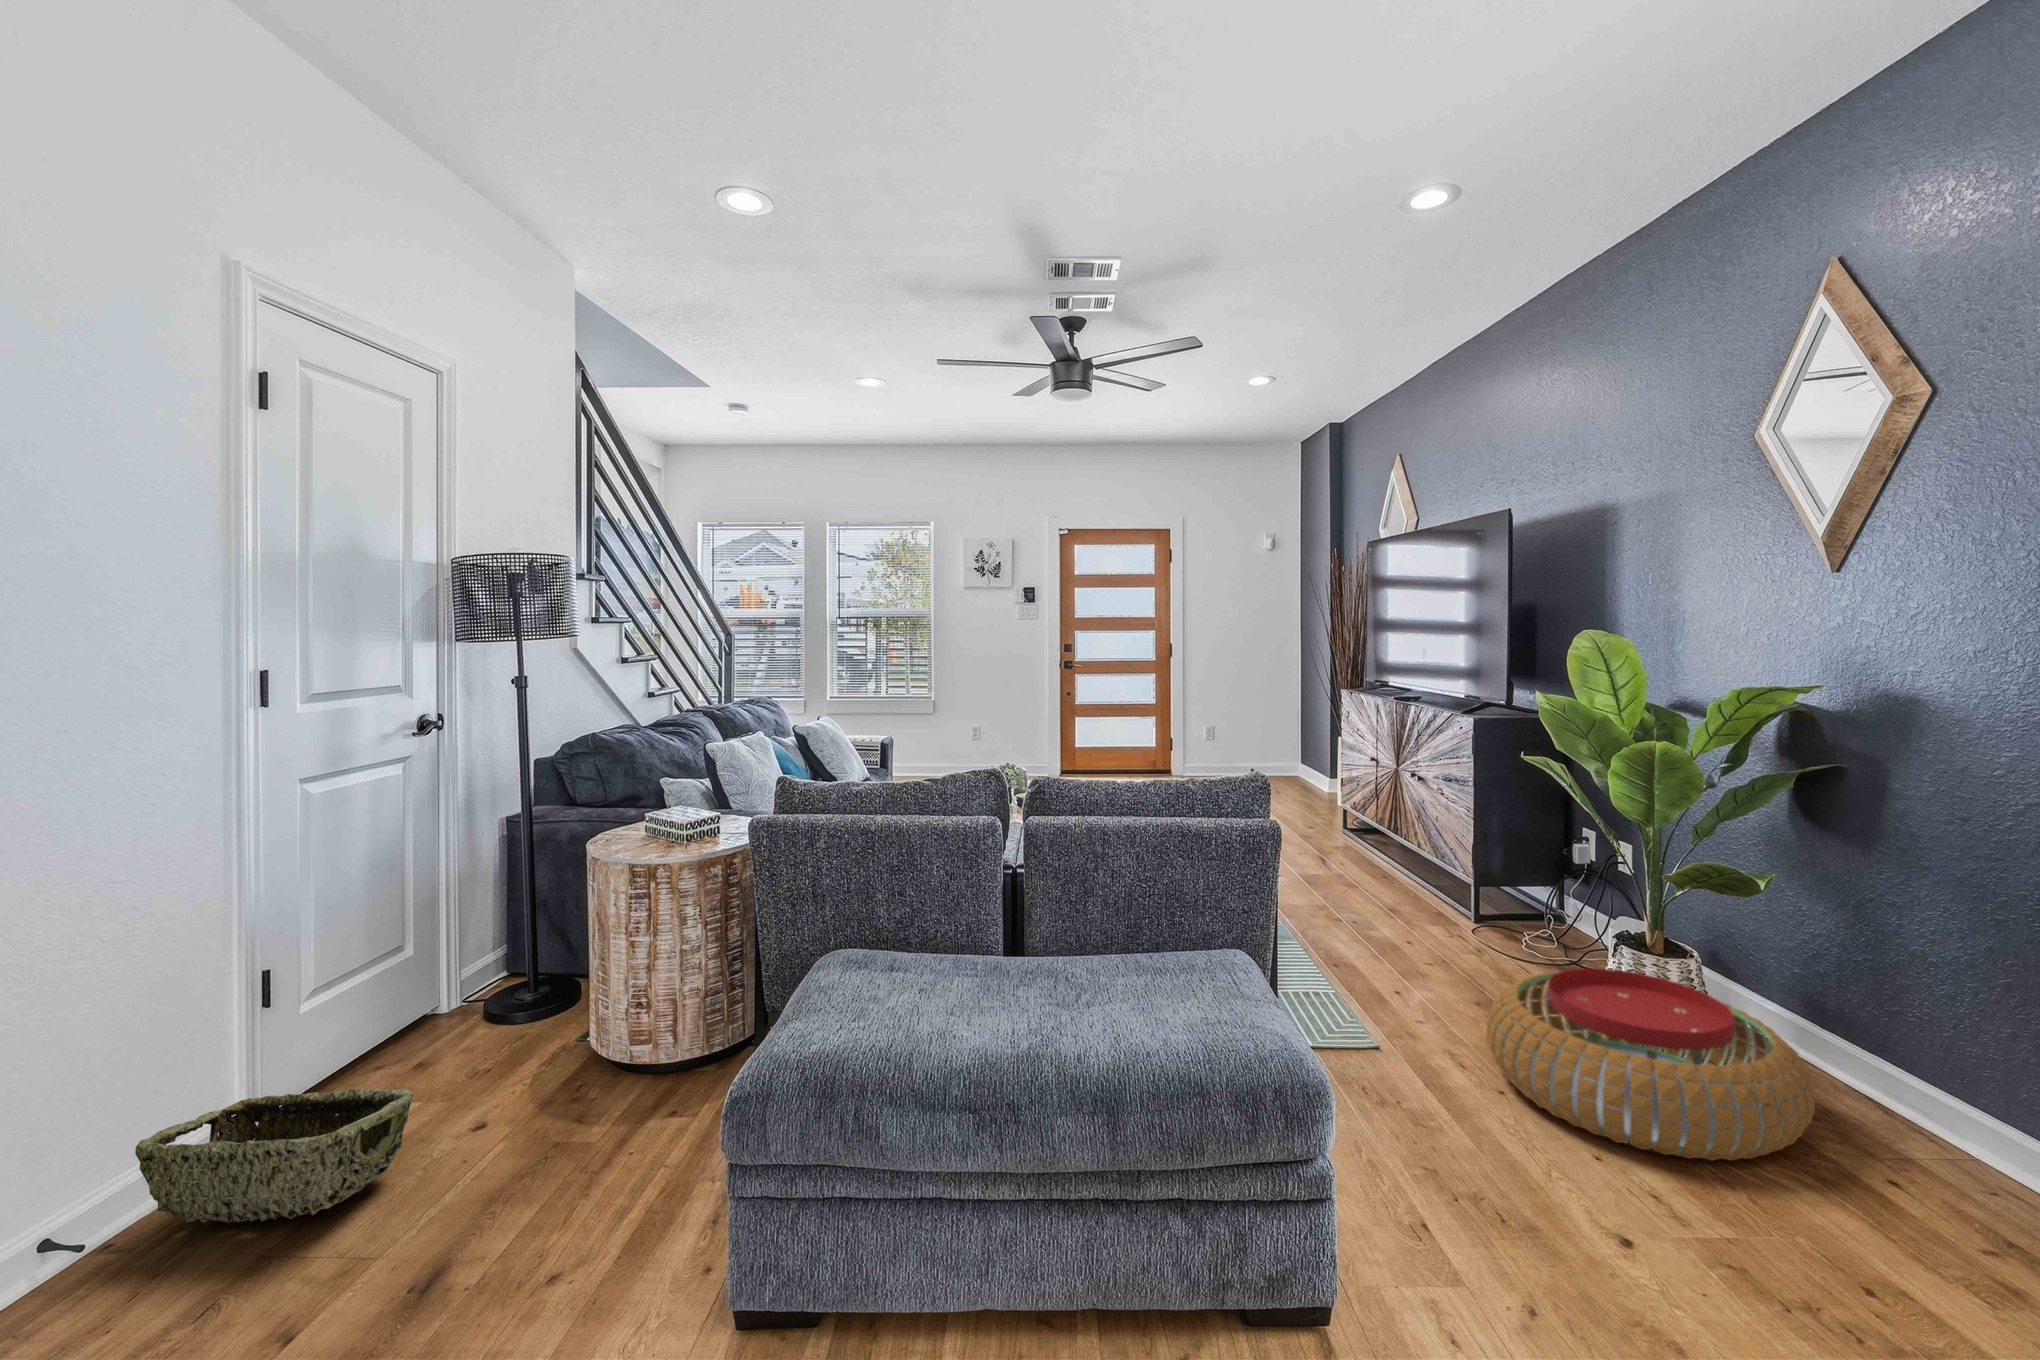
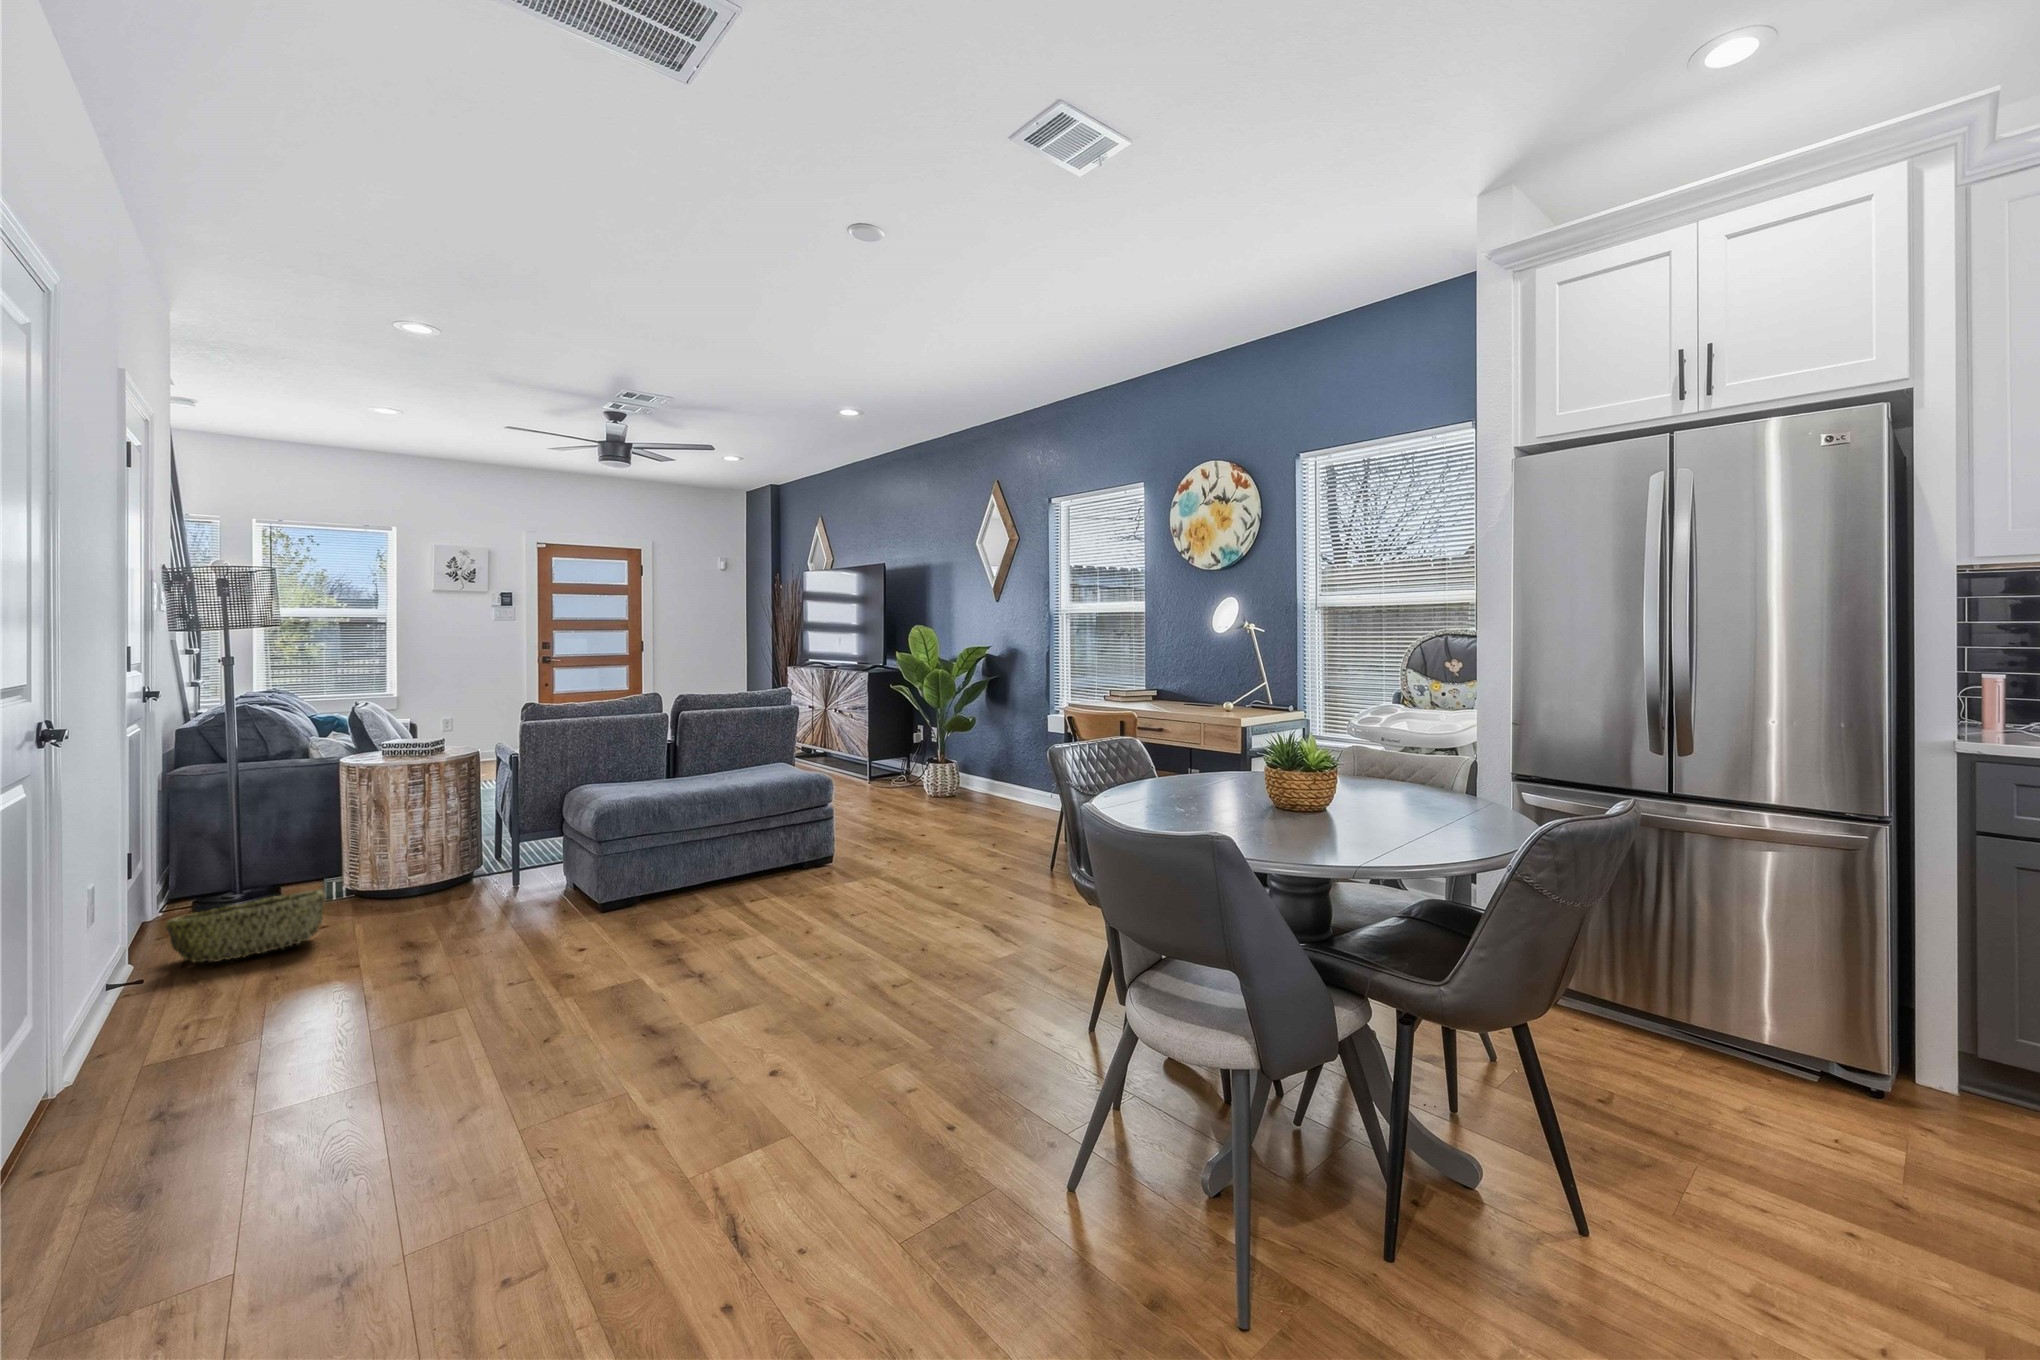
pouf: present [1486,968,1815,1161] -> none [878,769,990,823]

